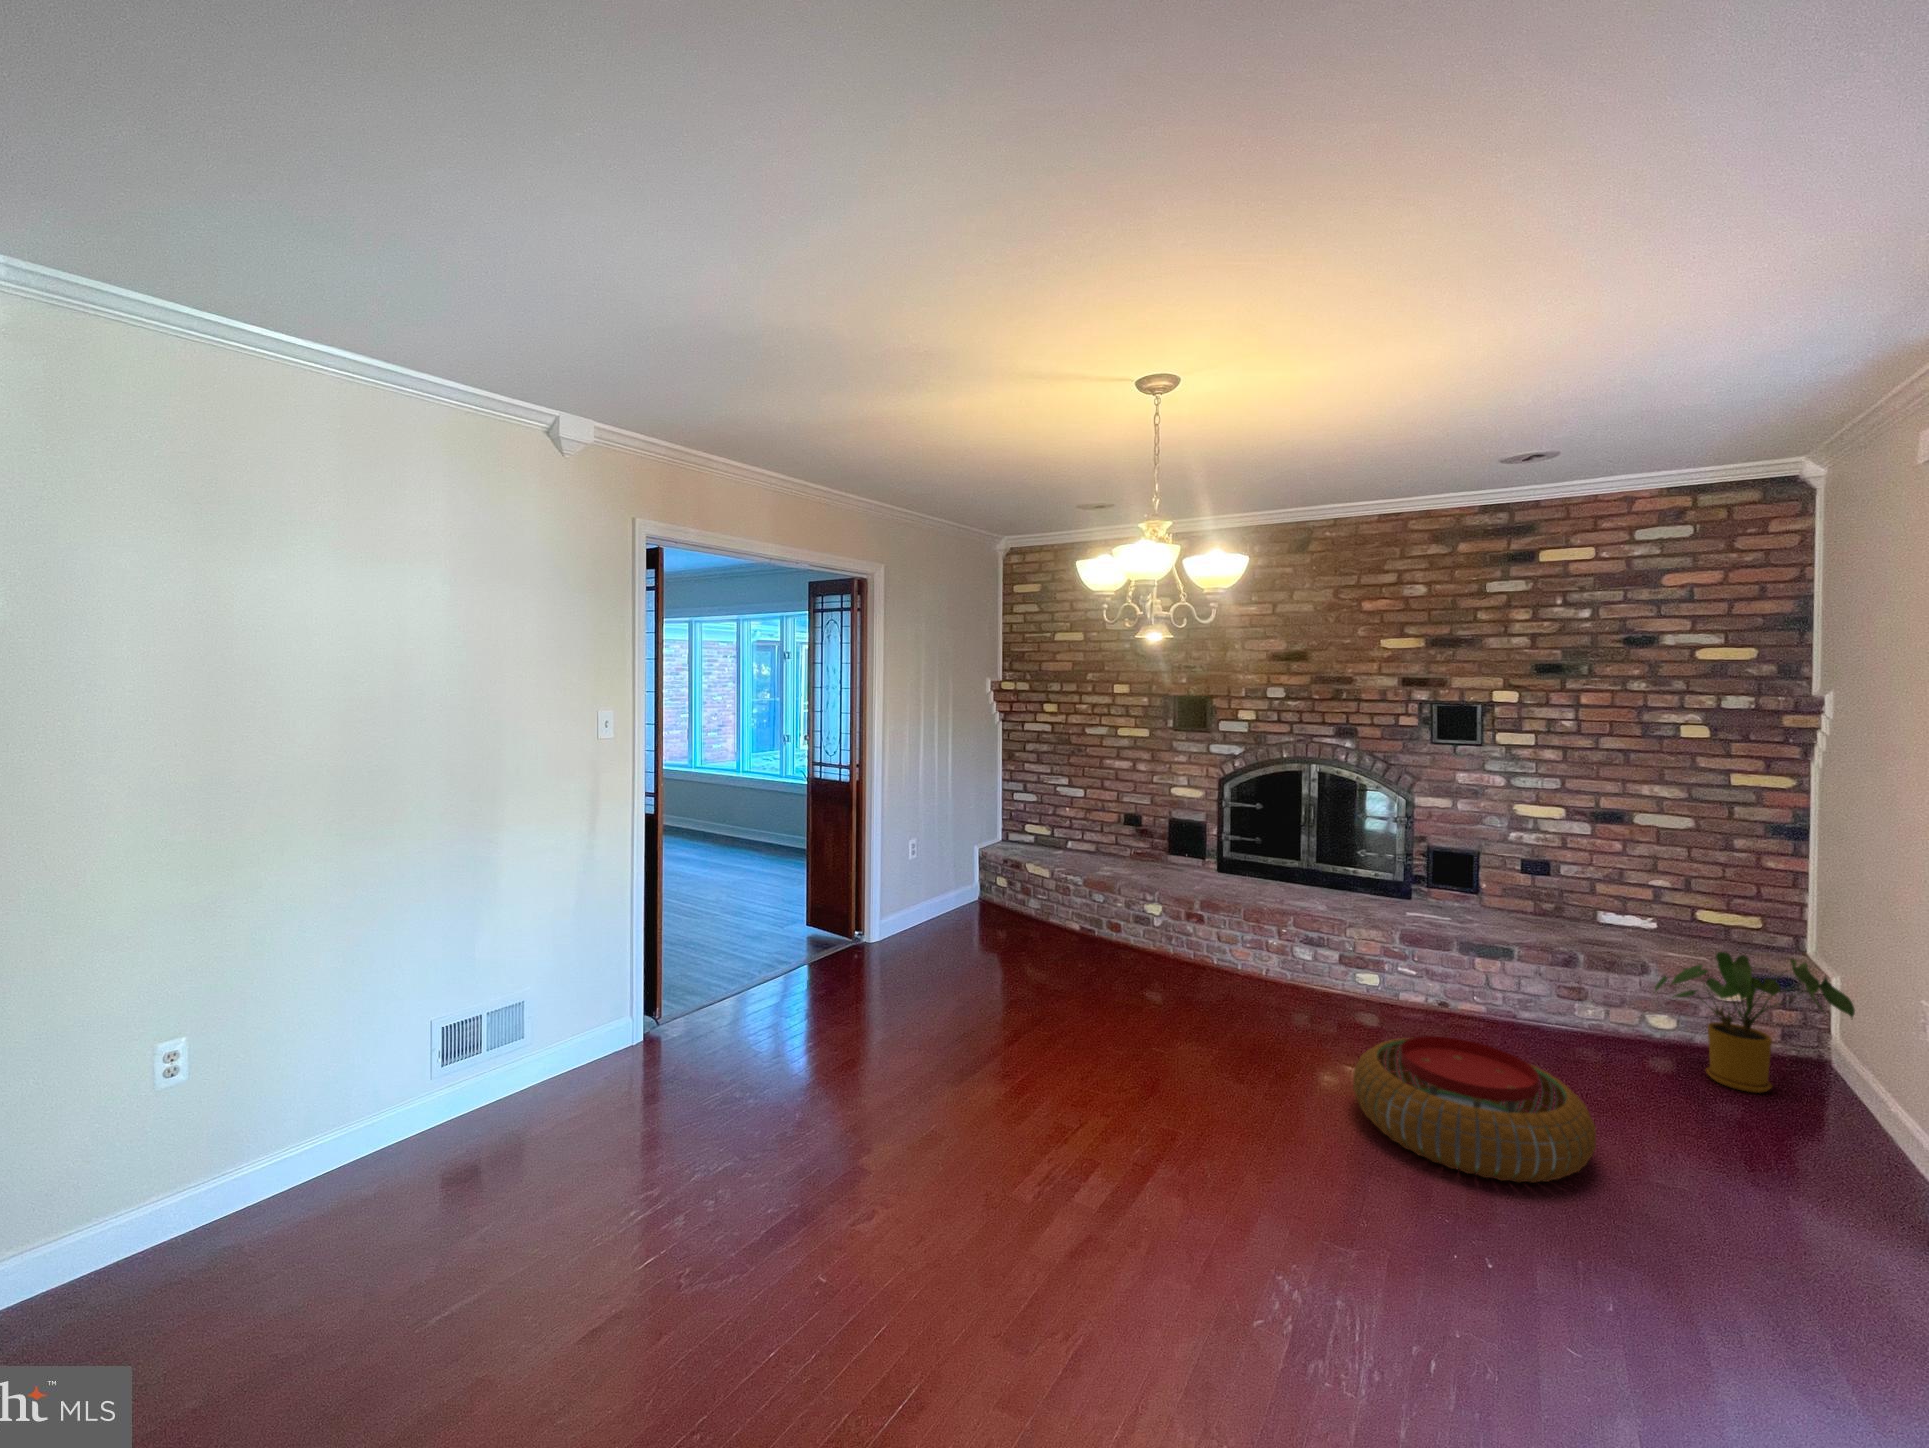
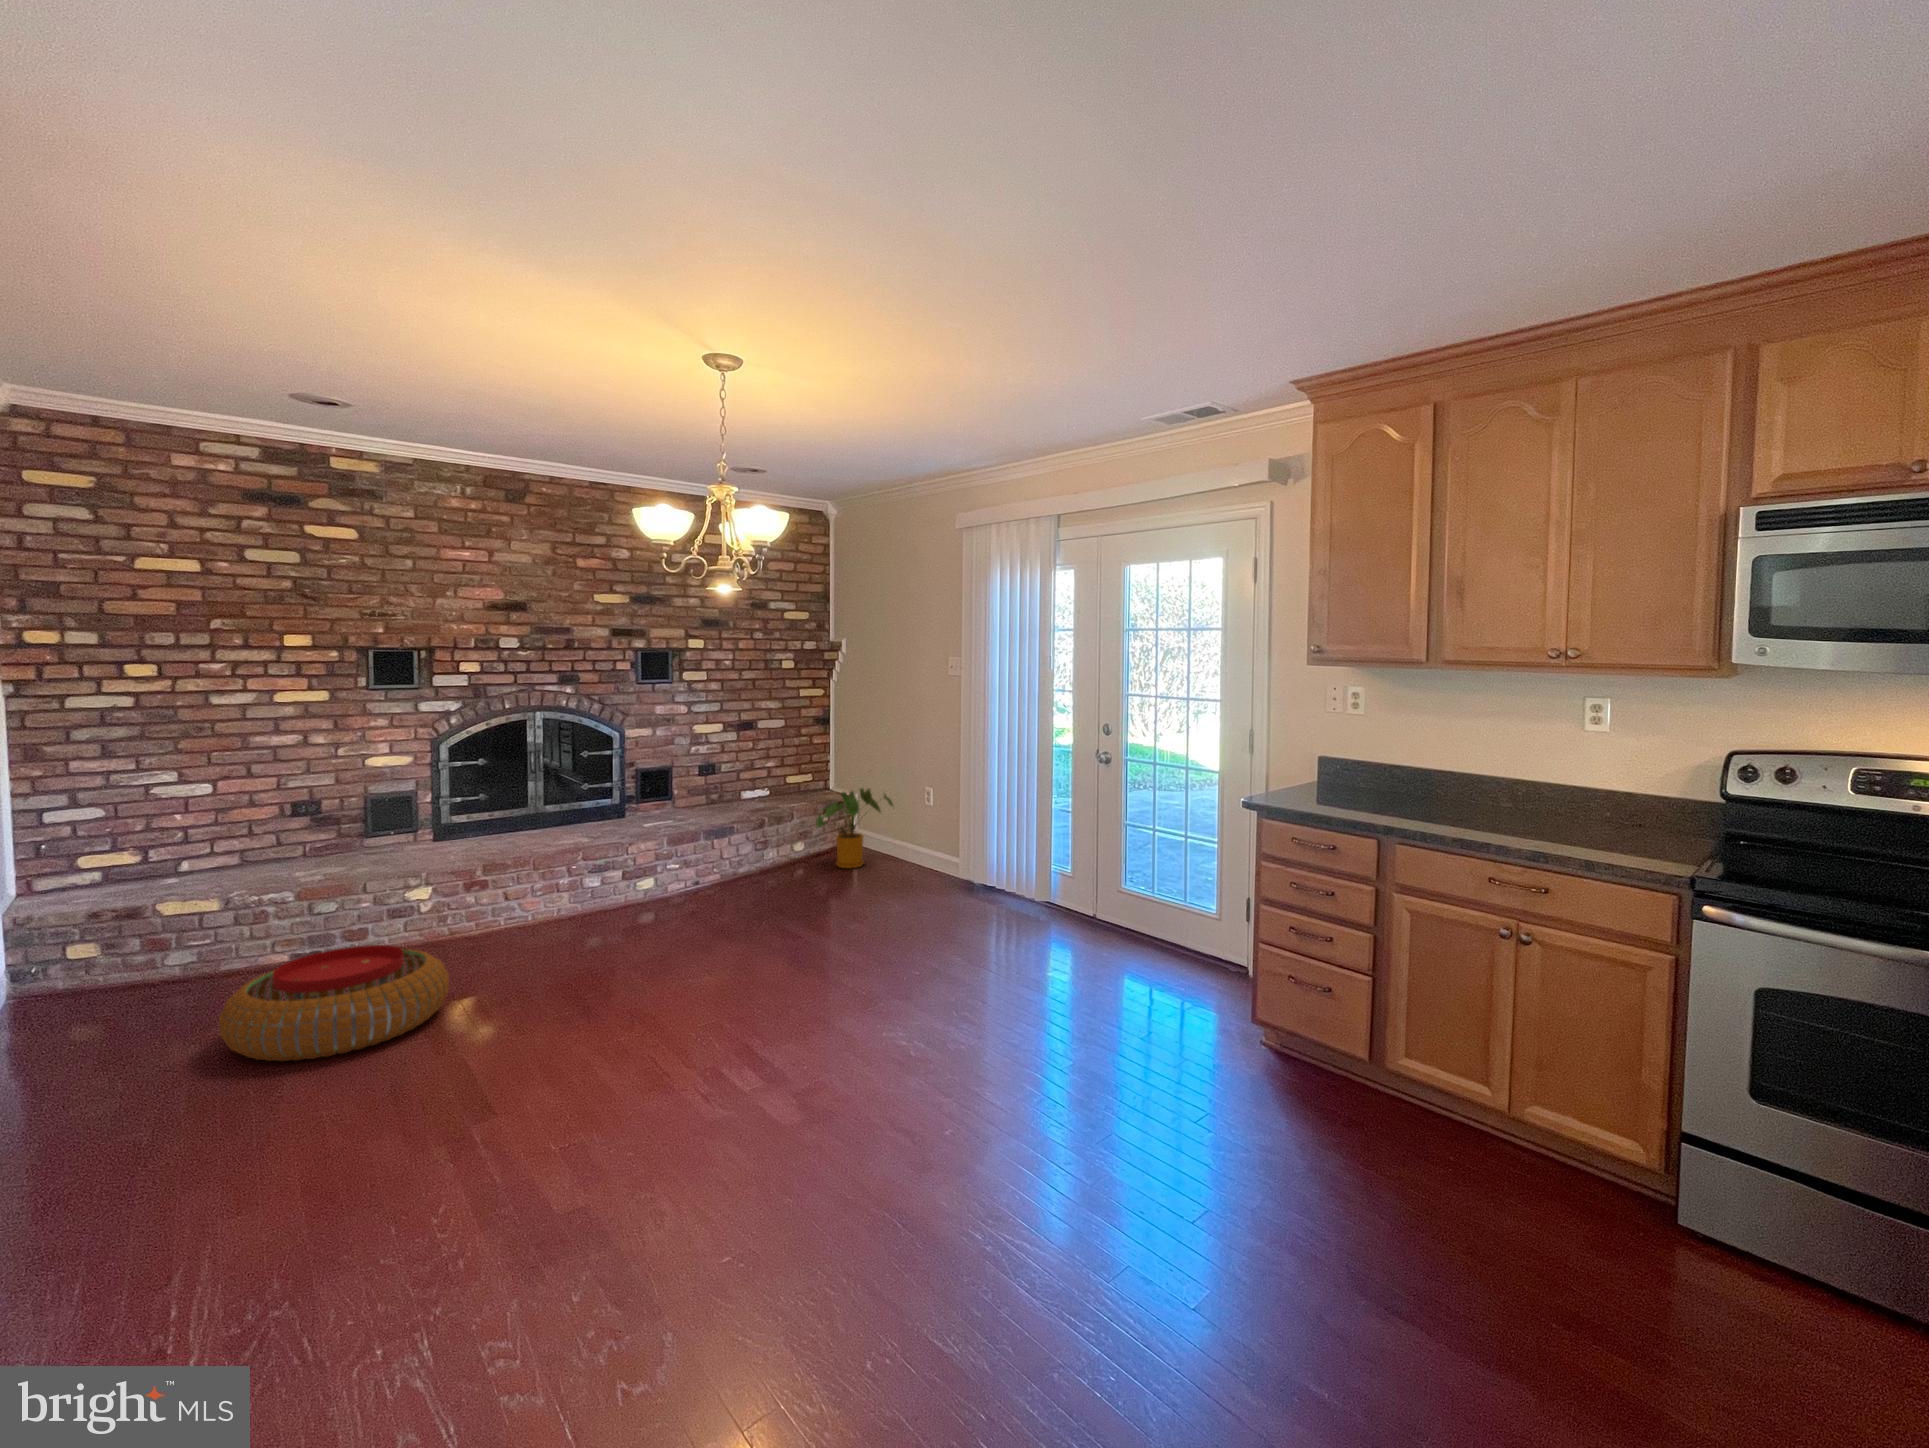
pouf: present [1353,1036,1596,1183] -> present [219,945,449,1061]

